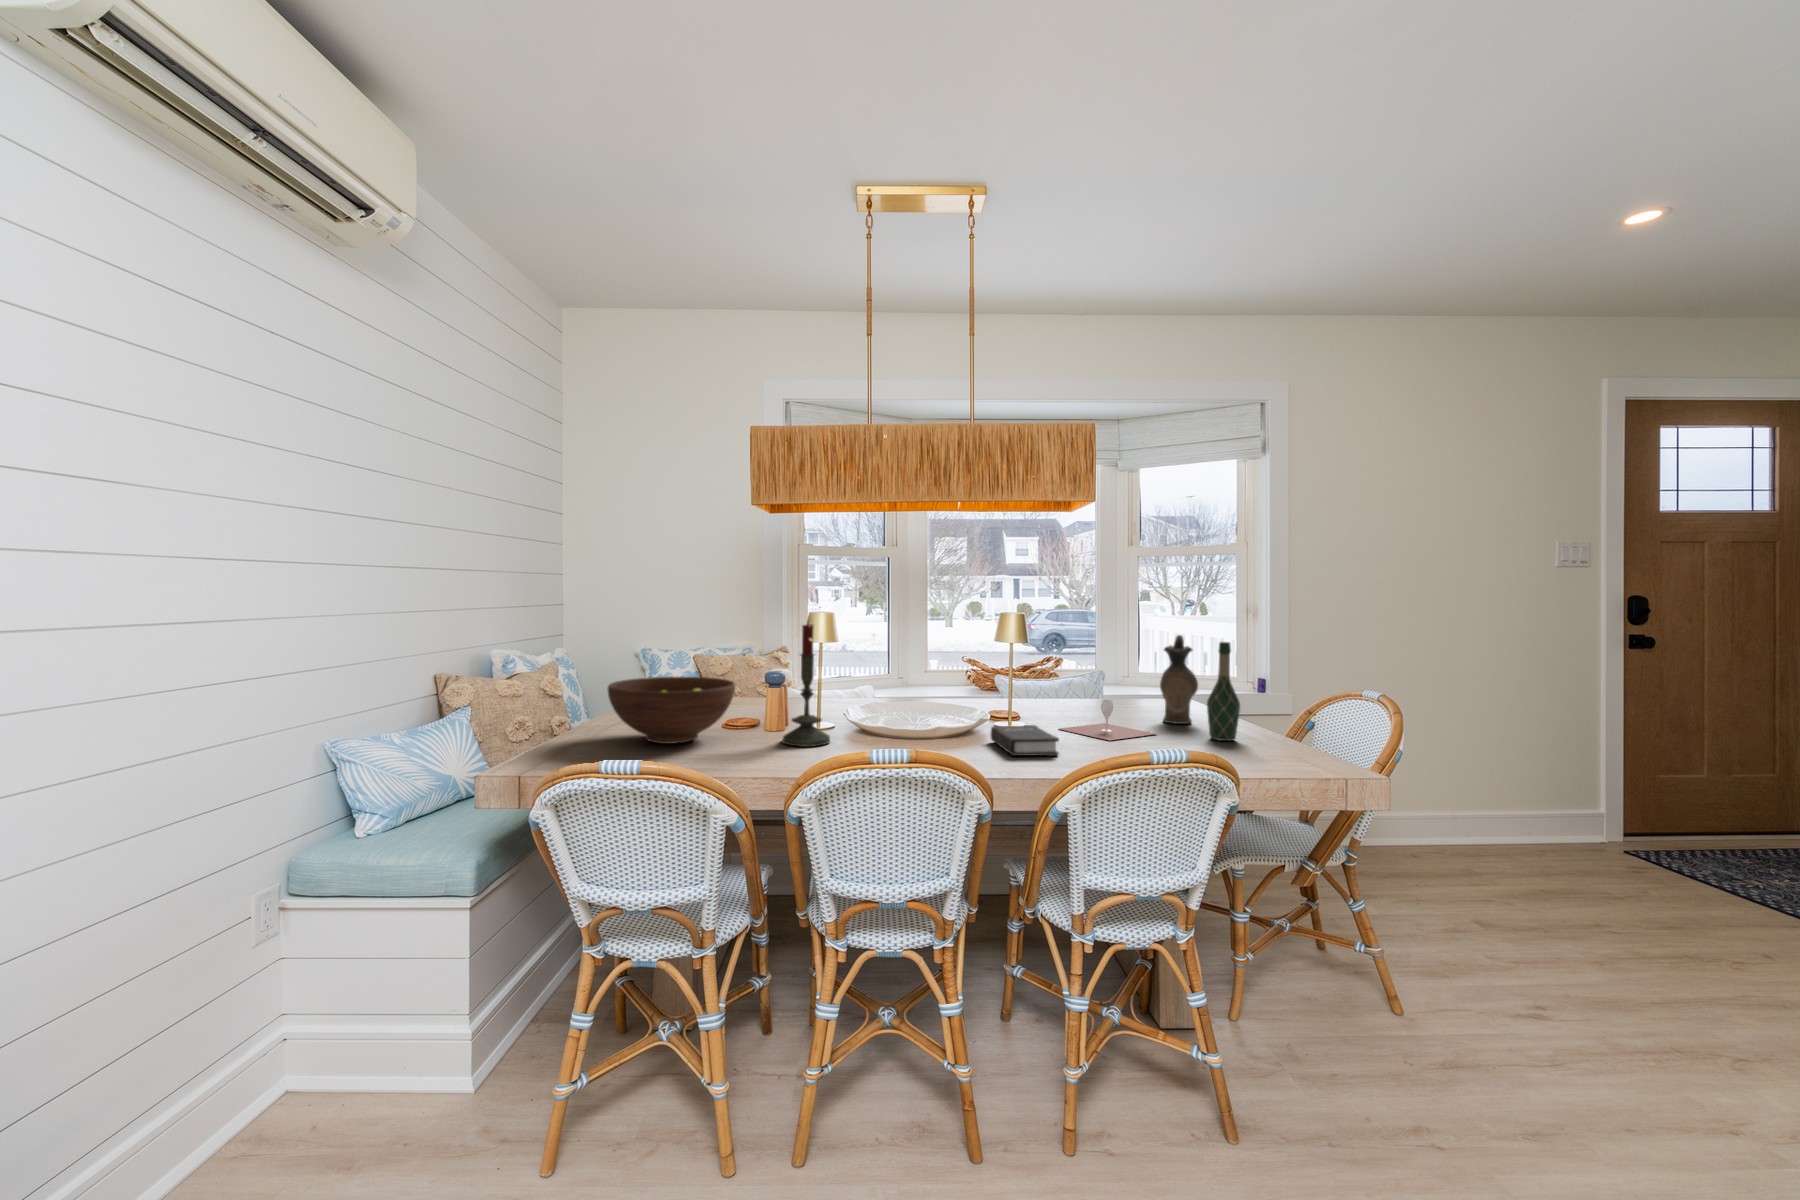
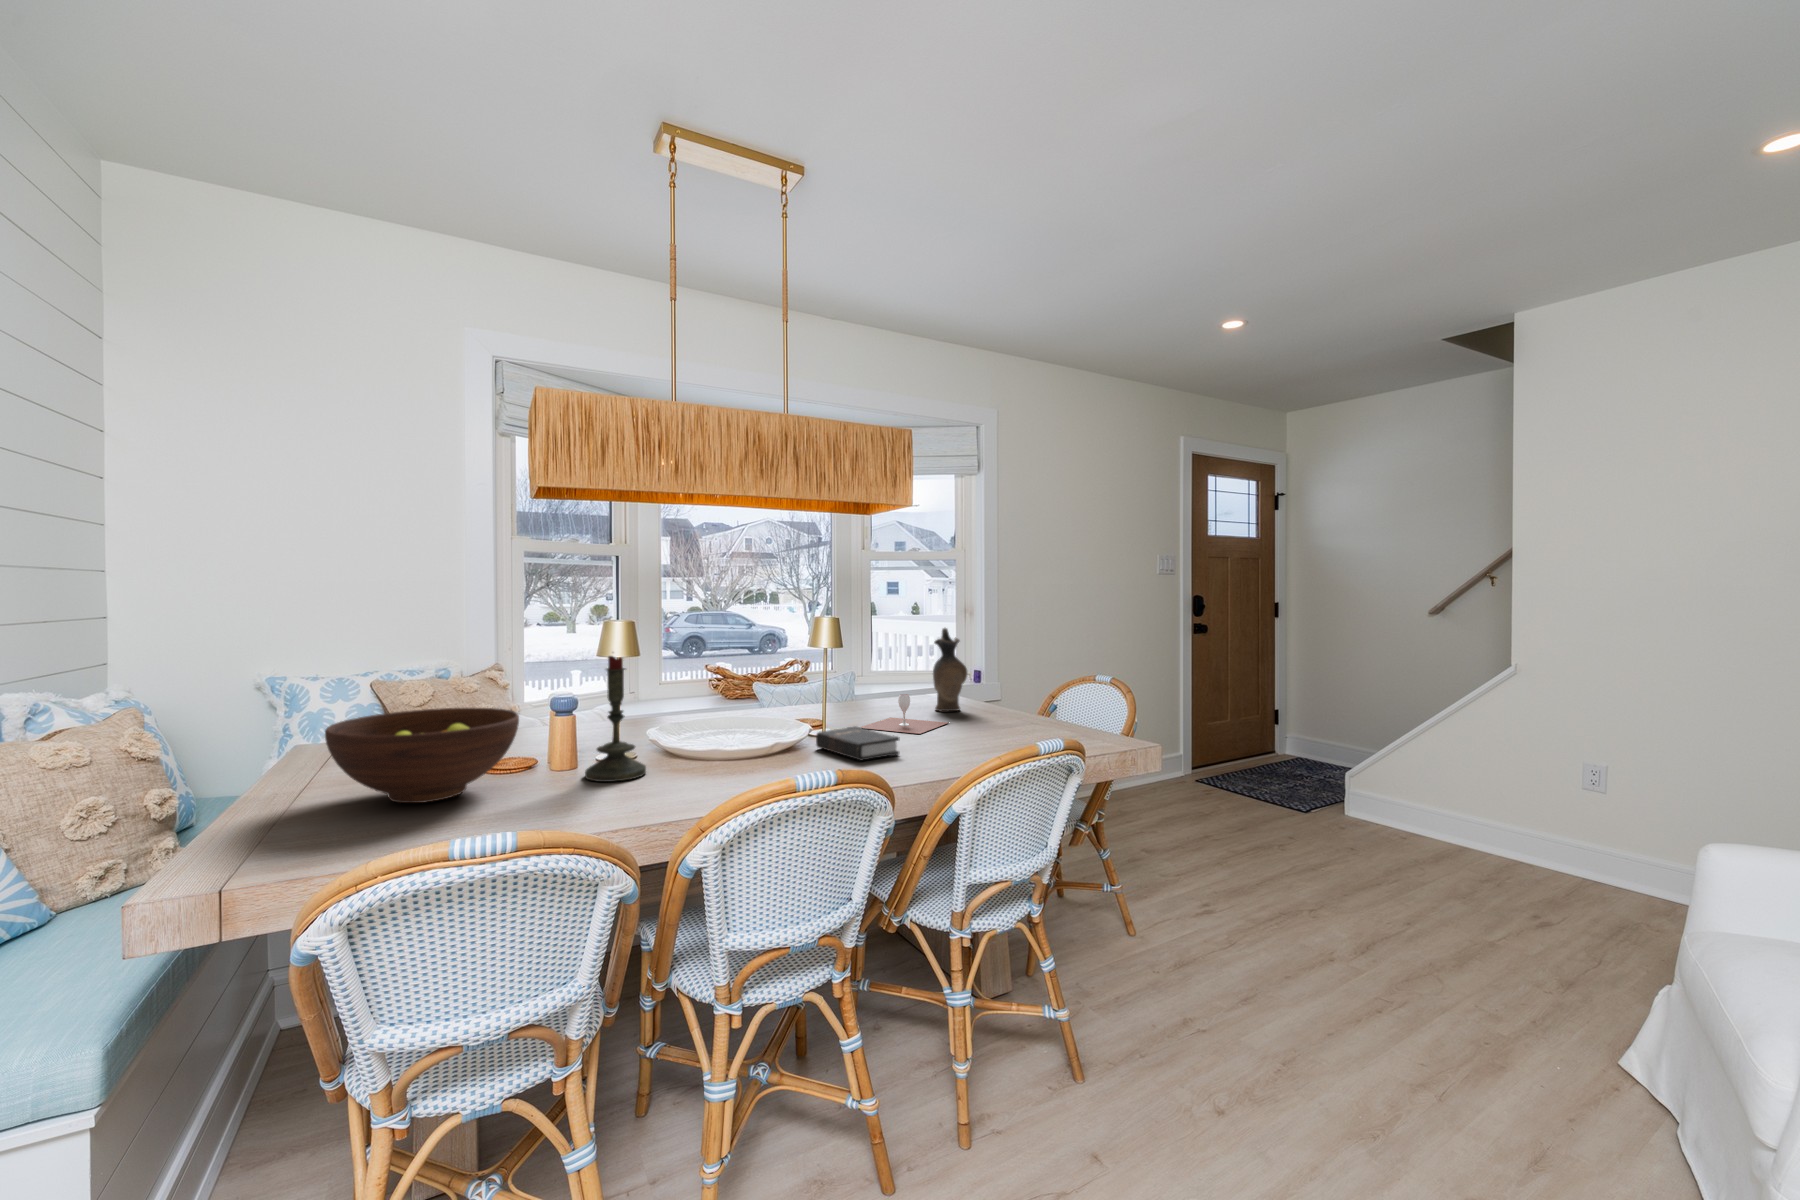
wine bottle: present [1207,642,1240,741] -> none [990,632,1019,723]

